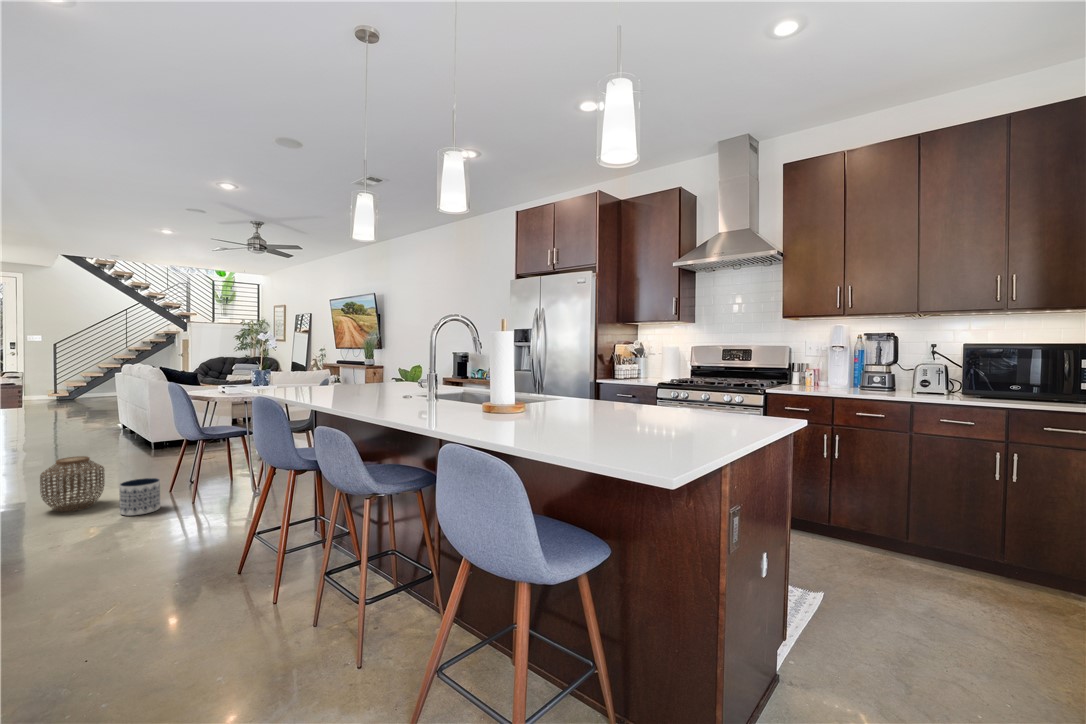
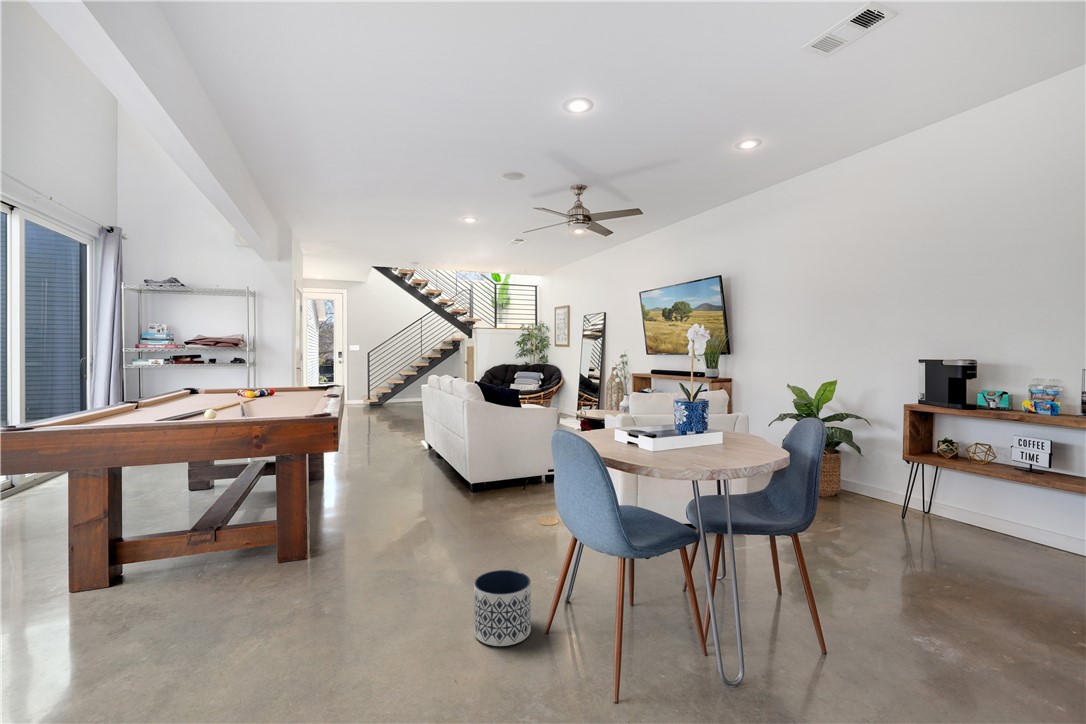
woven basket: present [40,456,105,512] -> none [367,518,445,611]

